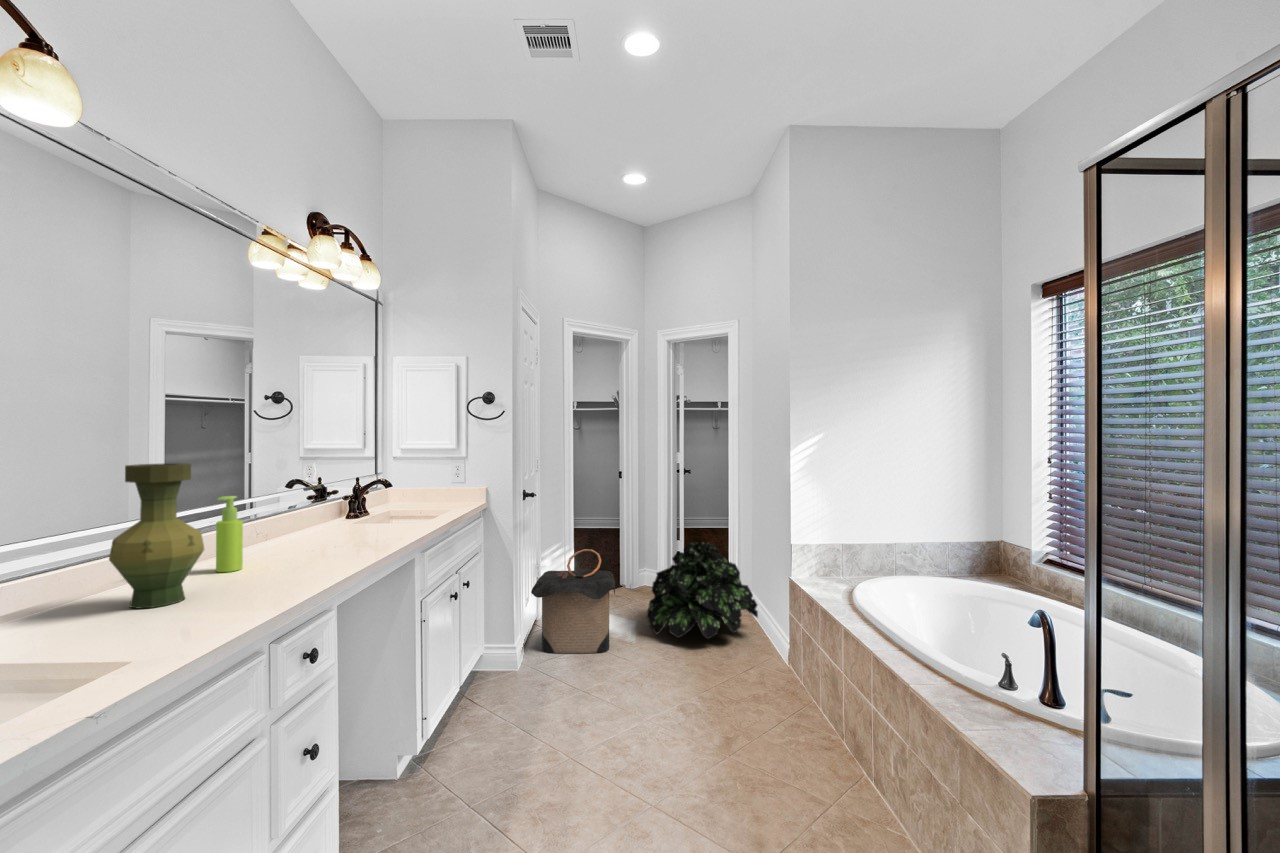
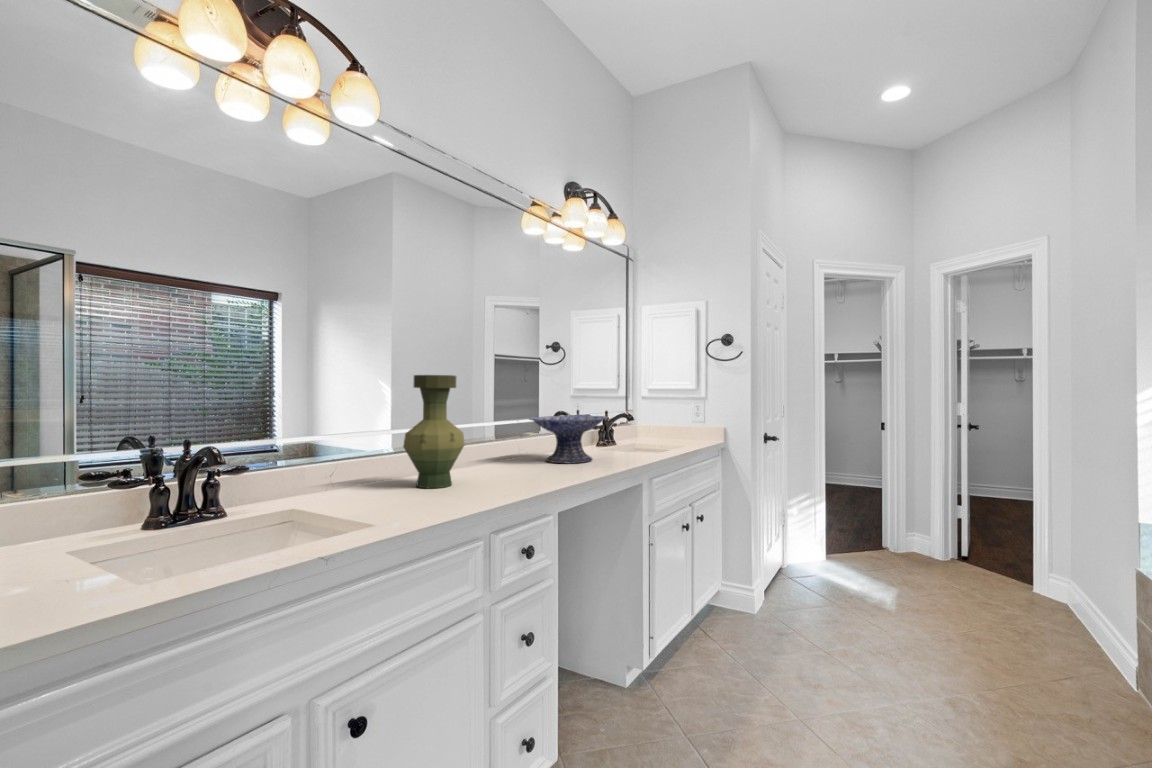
decorative bowl: none [269,491,373,550] -> present [529,415,608,463]
soap dispenser: present [216,496,243,572] -> none [484,409,503,471]
potted plant: present [647,542,758,639] -> none [914,509,1098,637]
laundry hamper: present [531,549,615,653] -> none [770,500,871,617]

